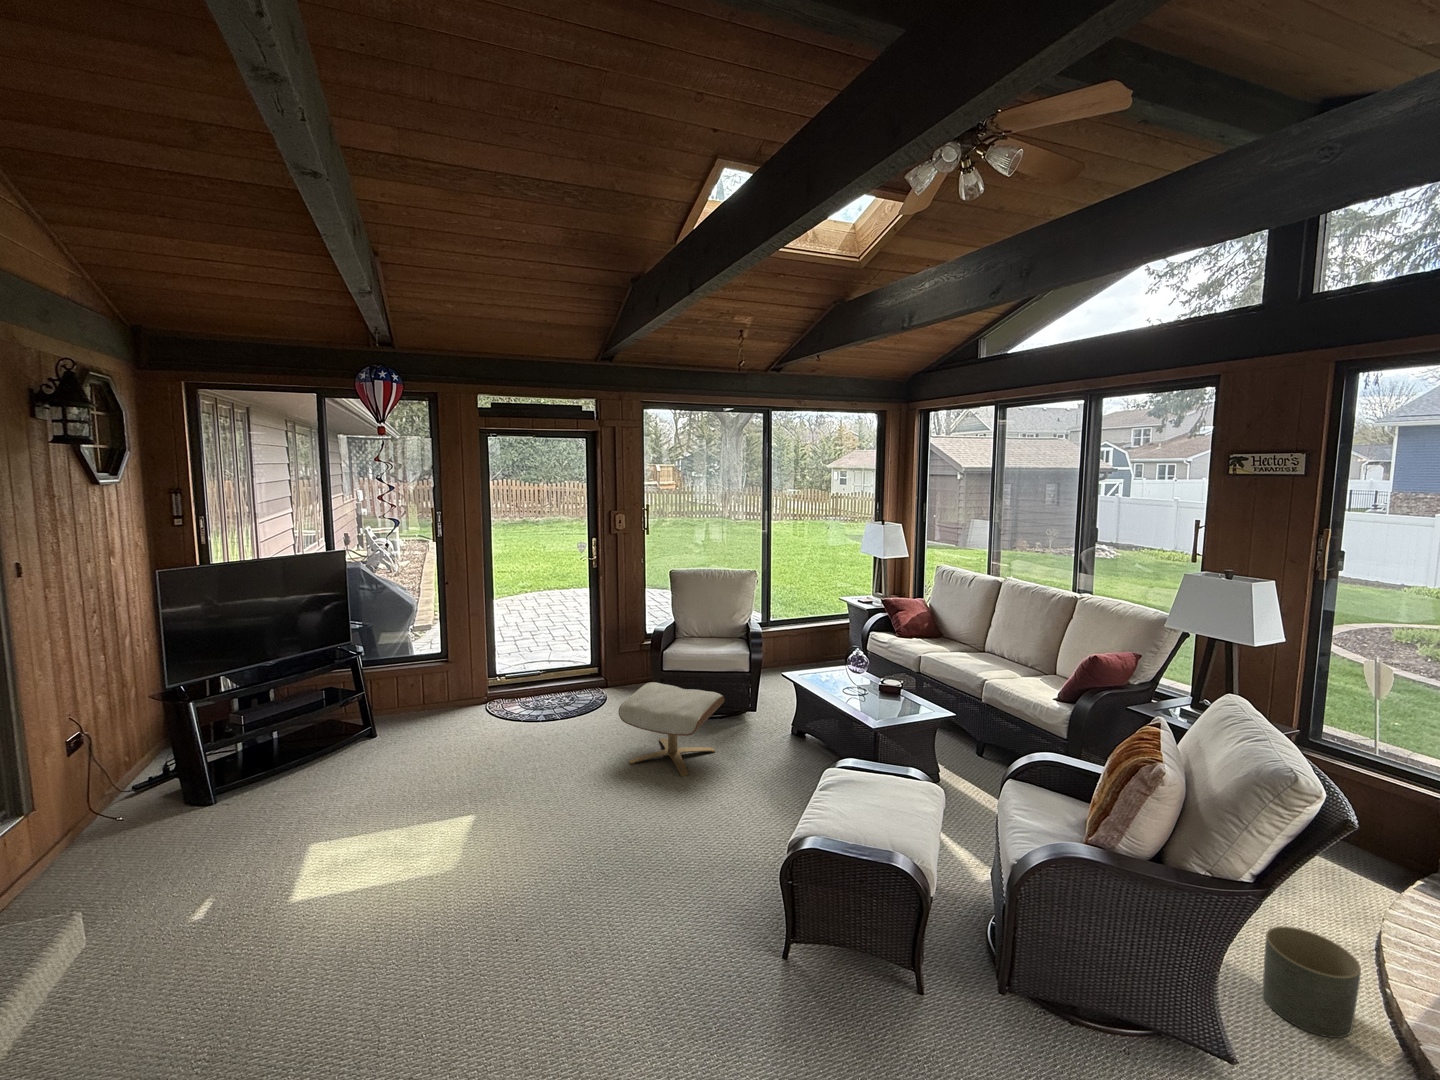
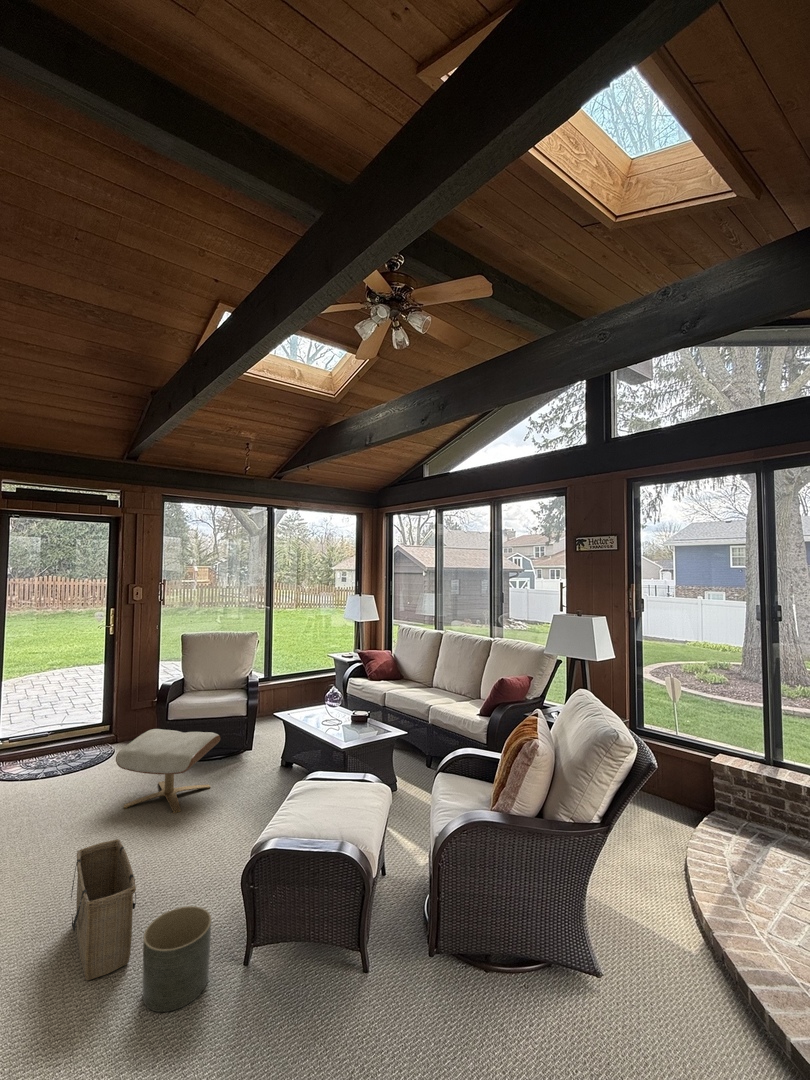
basket: none [606,804,671,936] -> present [71,839,136,980]
planter: present [1262,927,1361,1038] -> present [143,906,211,1012]

